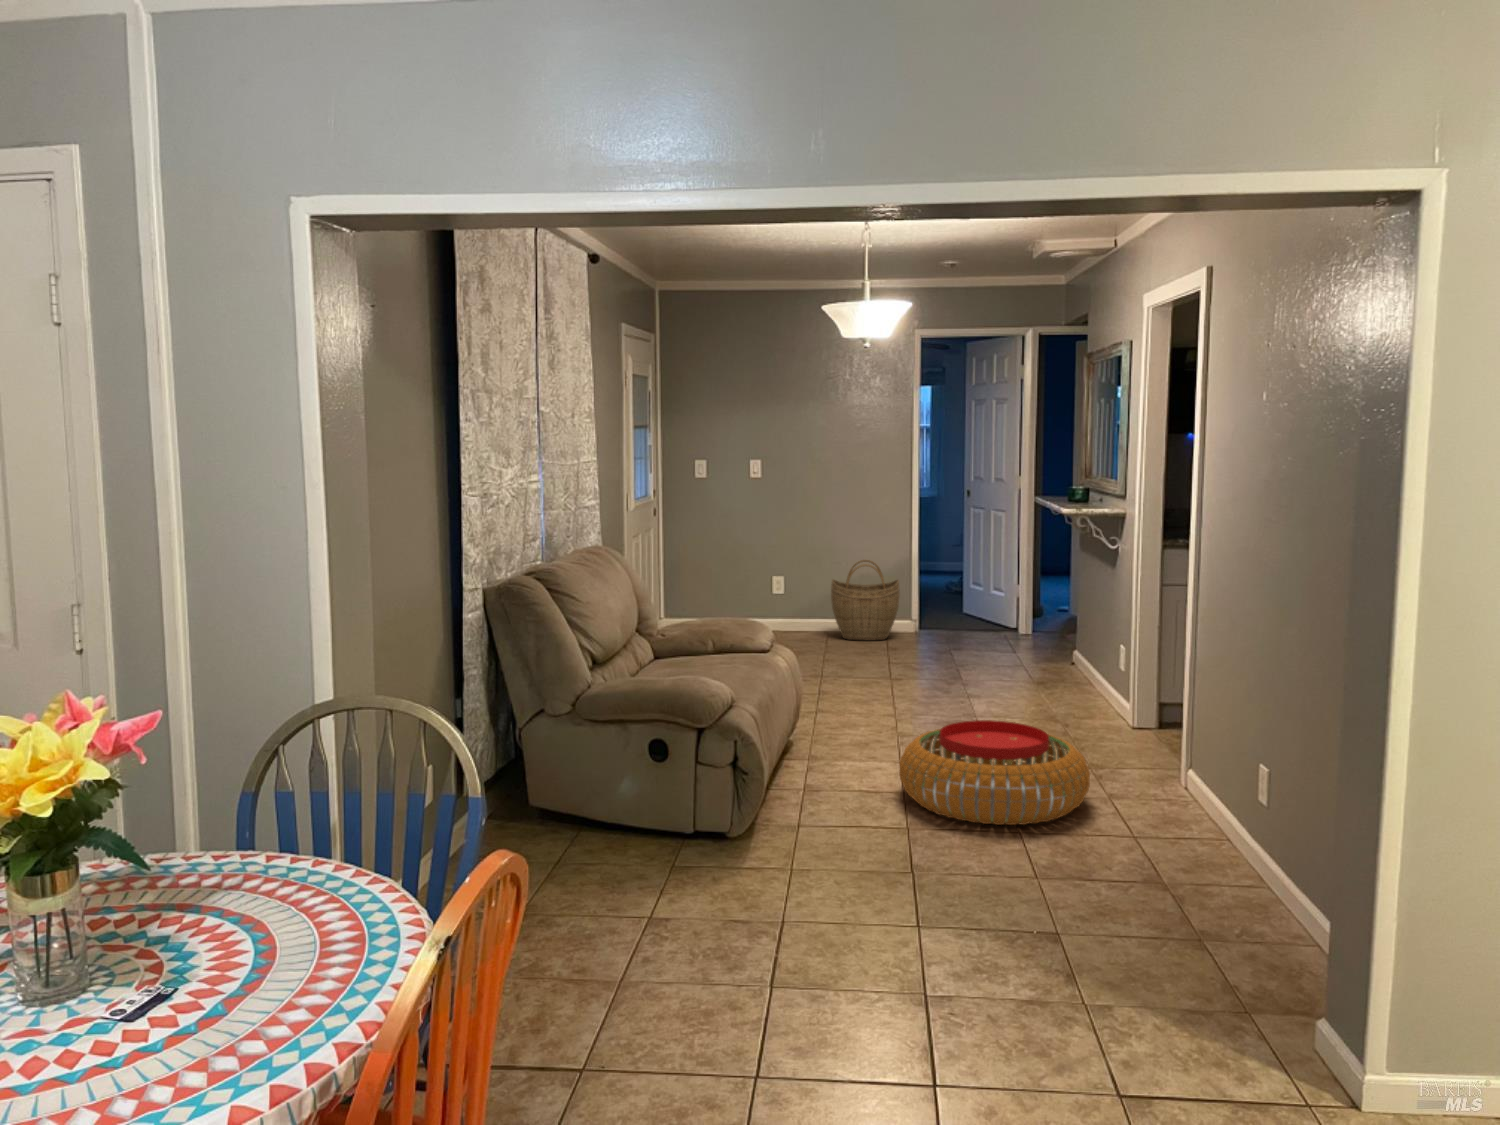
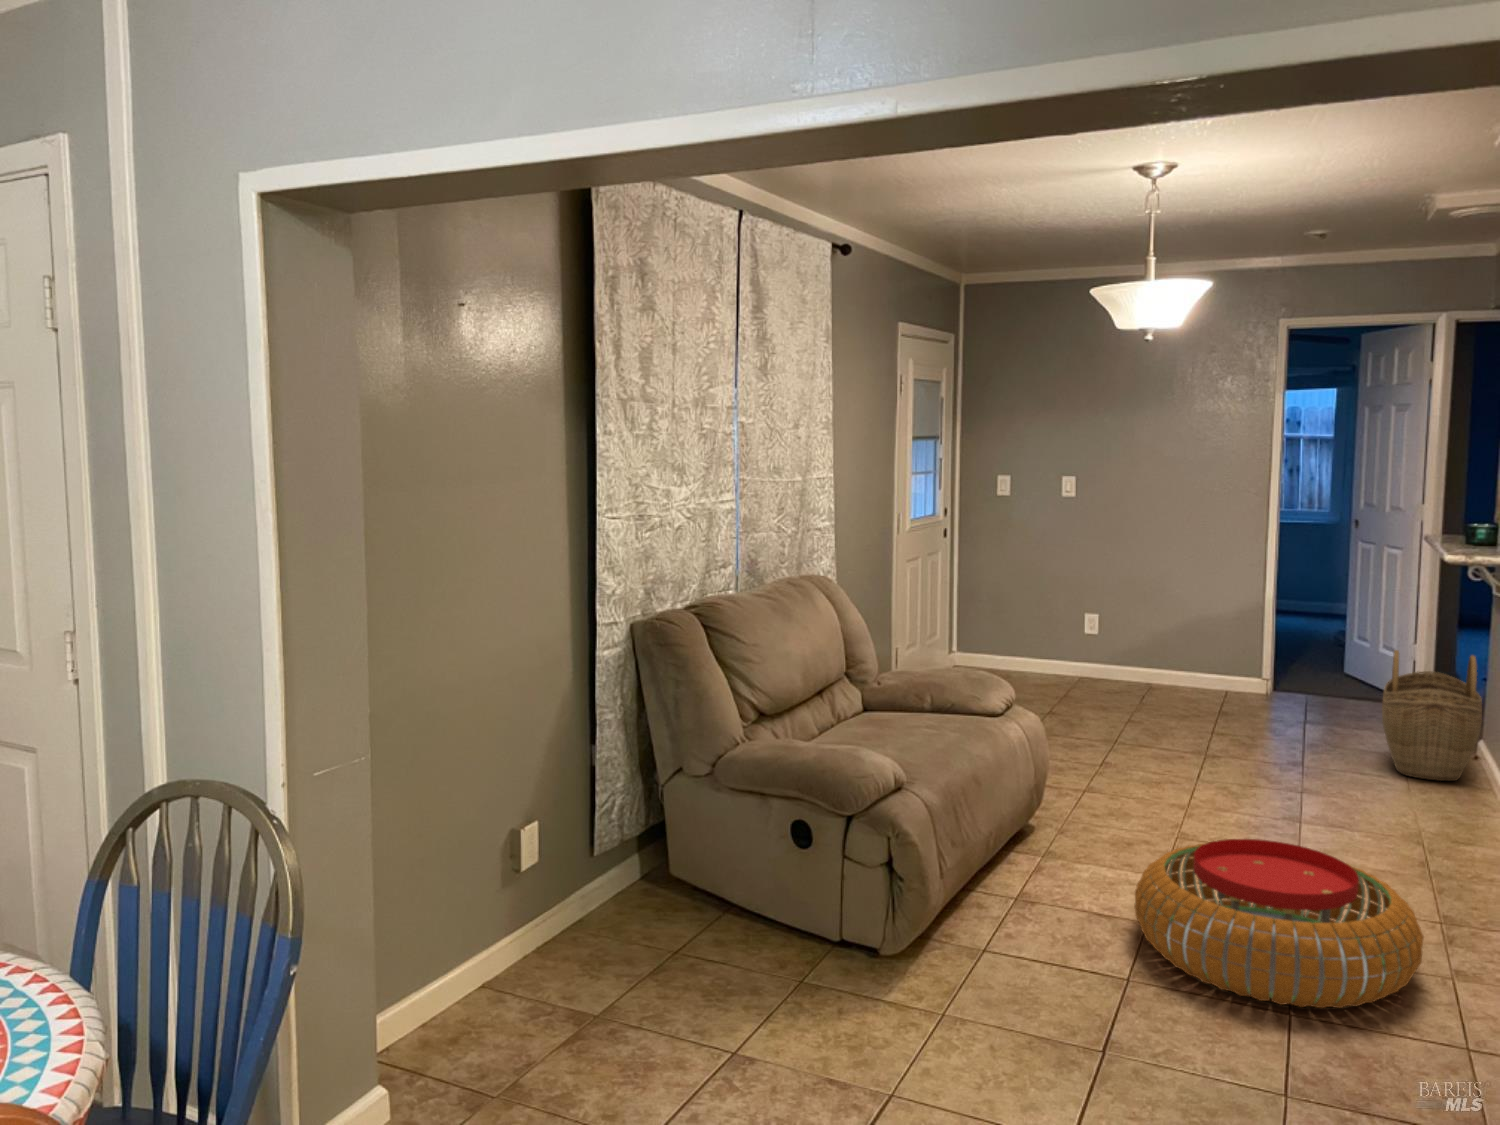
woven basket: present [831,560,900,640] -> present [1382,650,1482,781]

